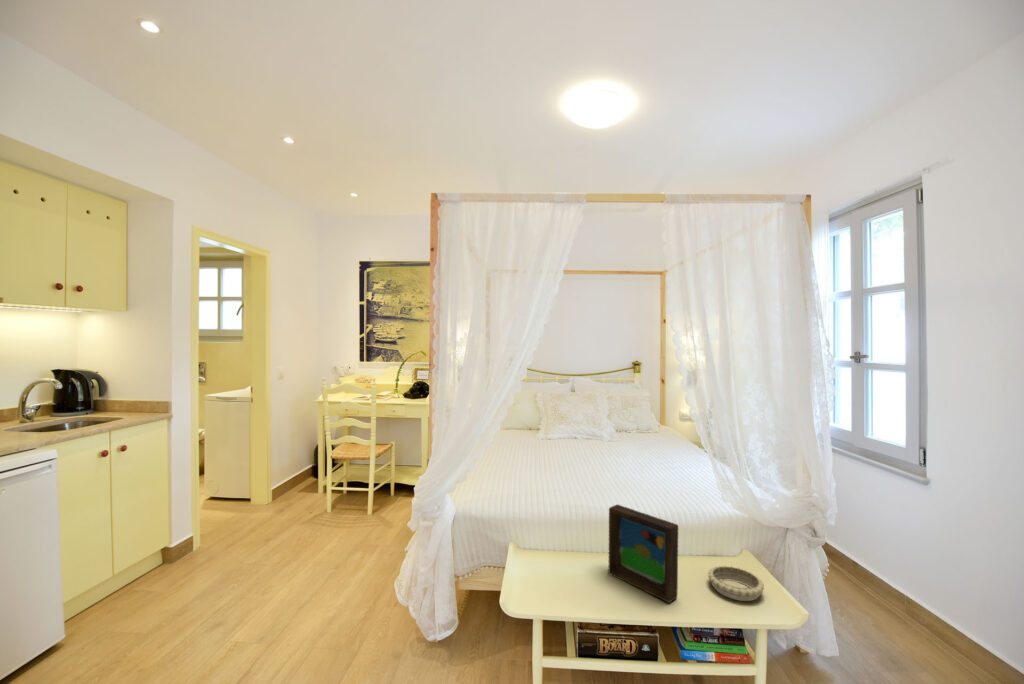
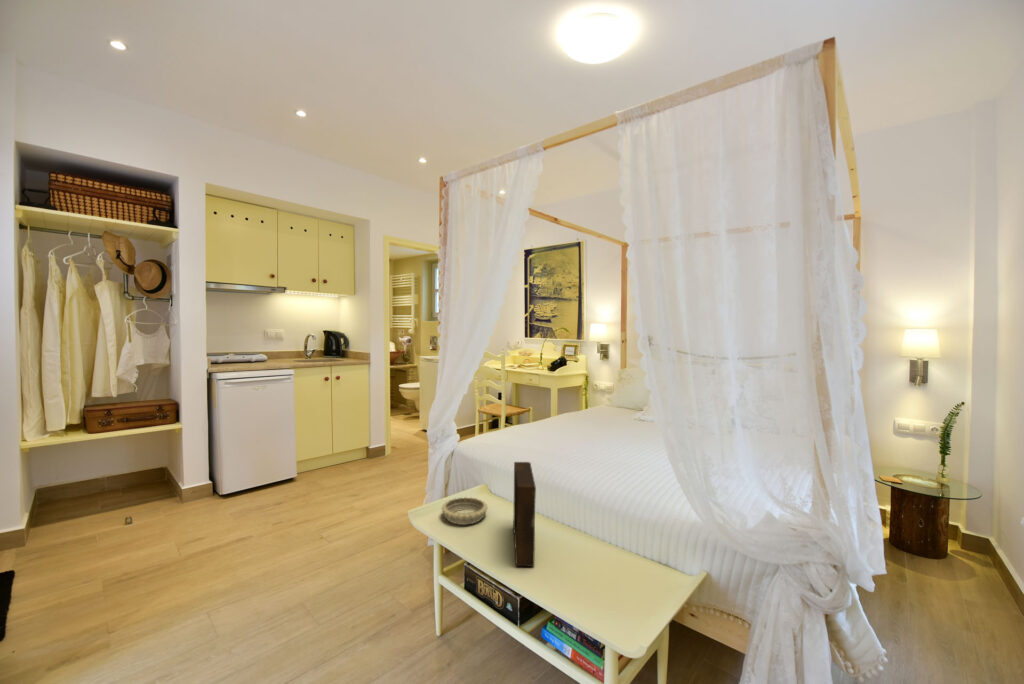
decorative bowl: present [708,566,764,601] -> present [442,497,487,525]

